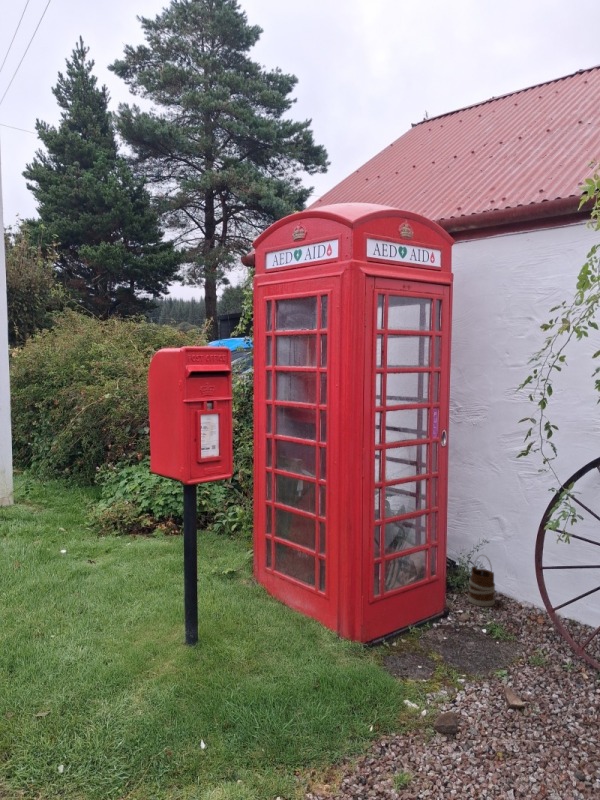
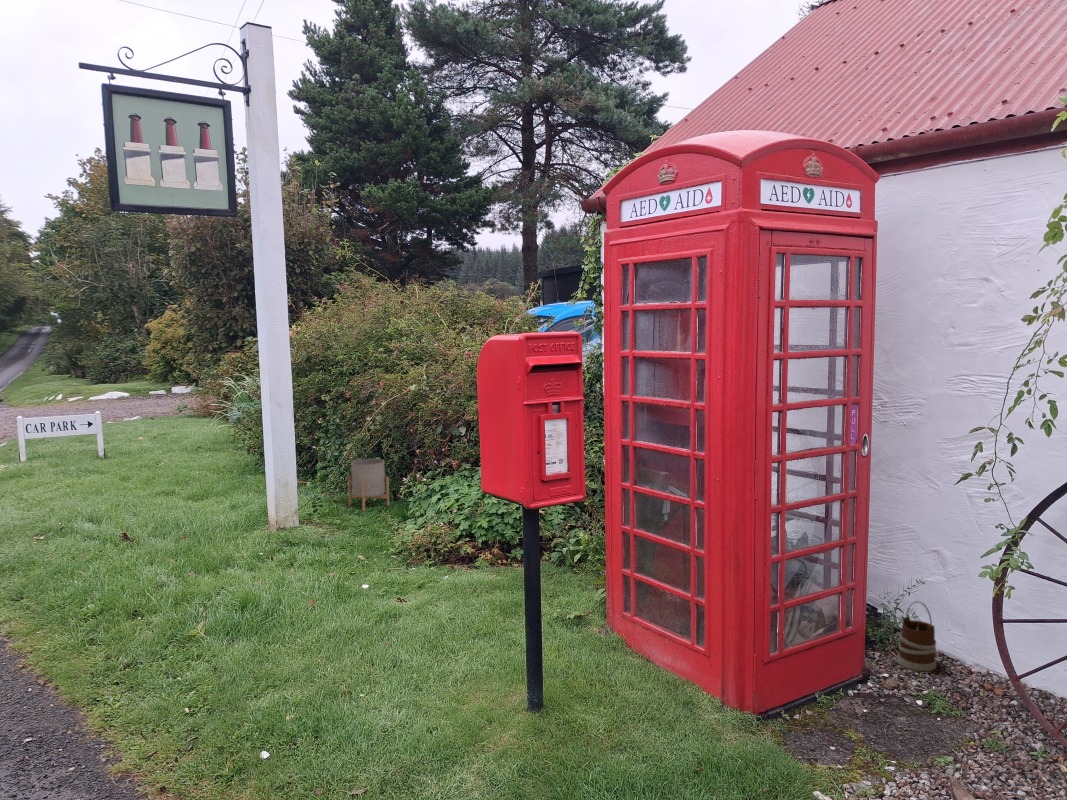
planter: none [56,452,90,493] -> present [348,459,389,511]

